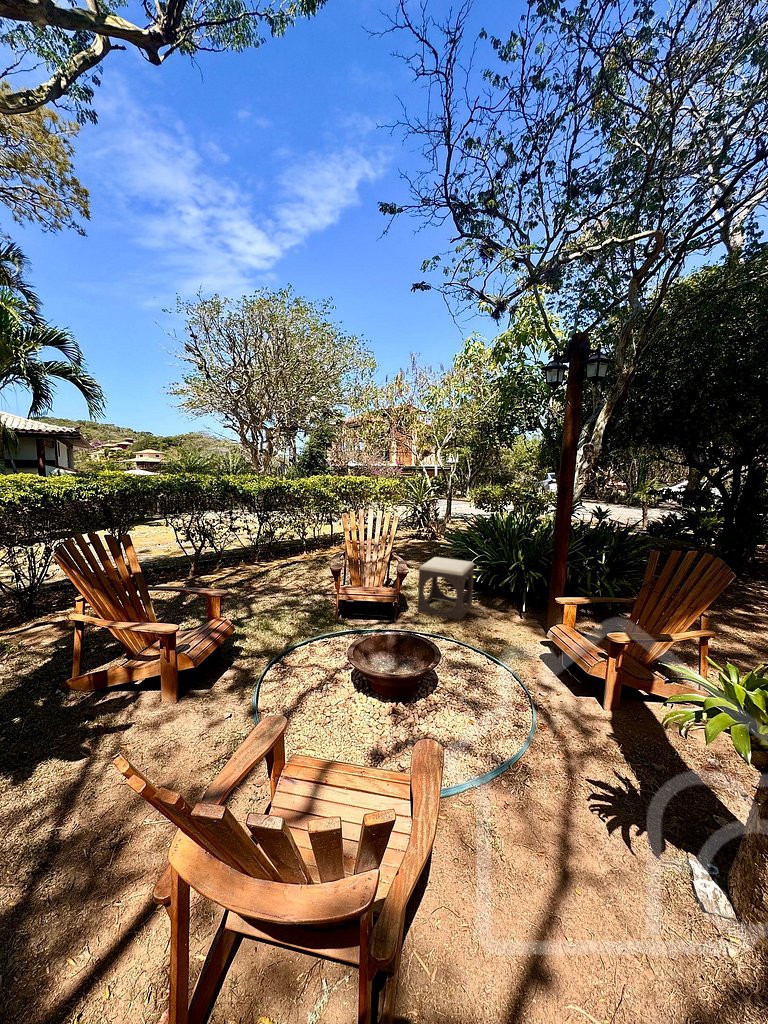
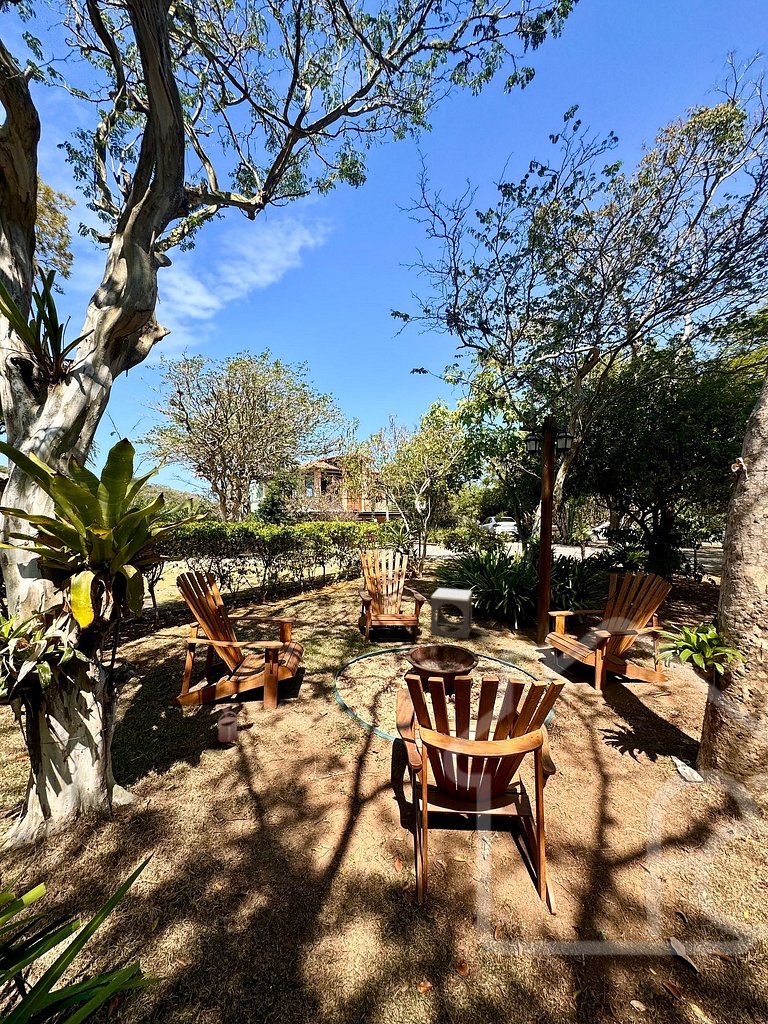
watering can: none [78,702,106,747] -> present [218,708,238,742]

